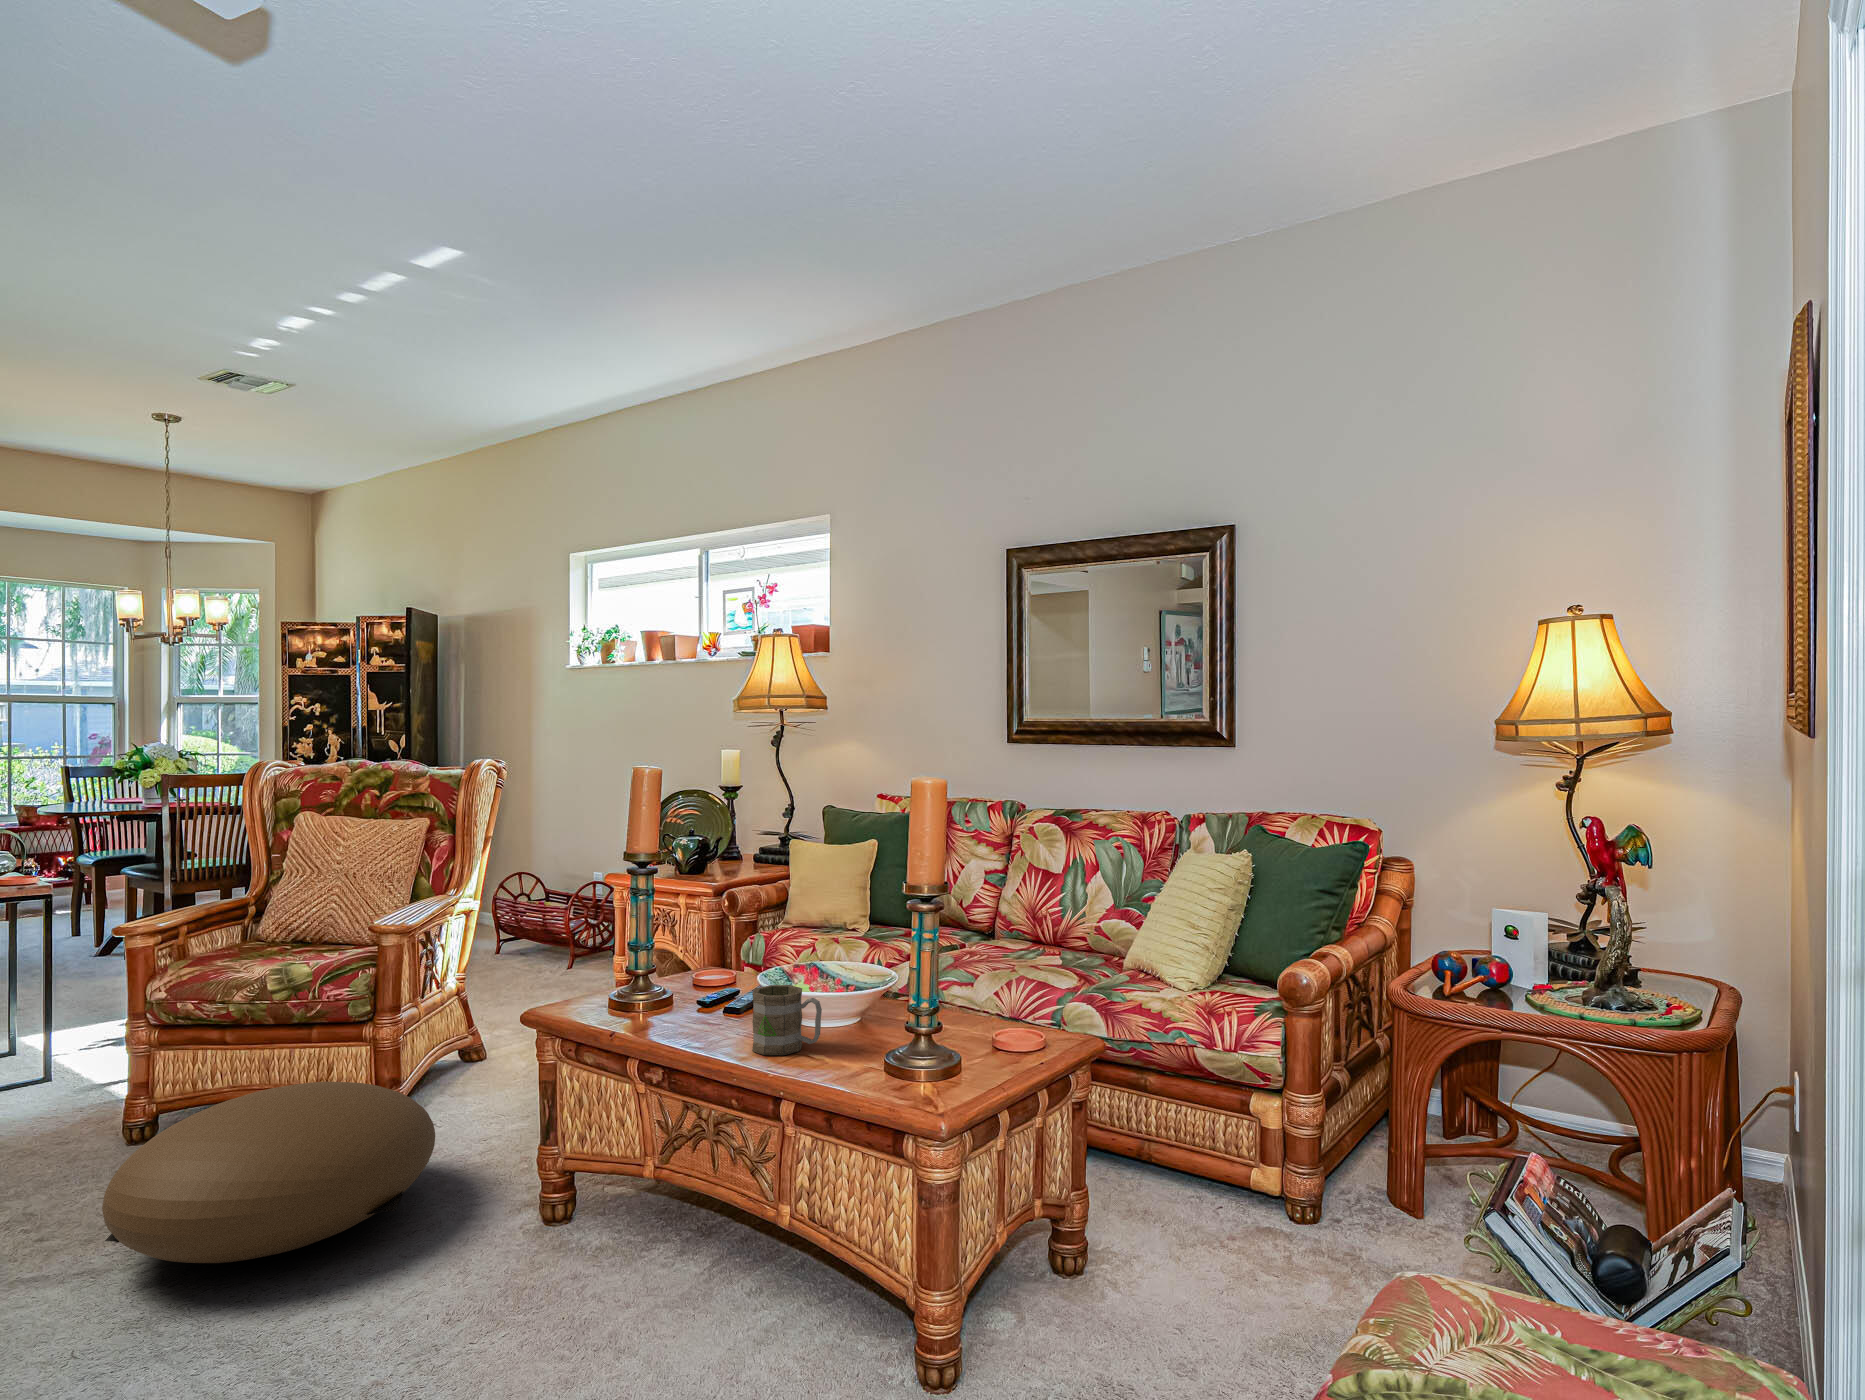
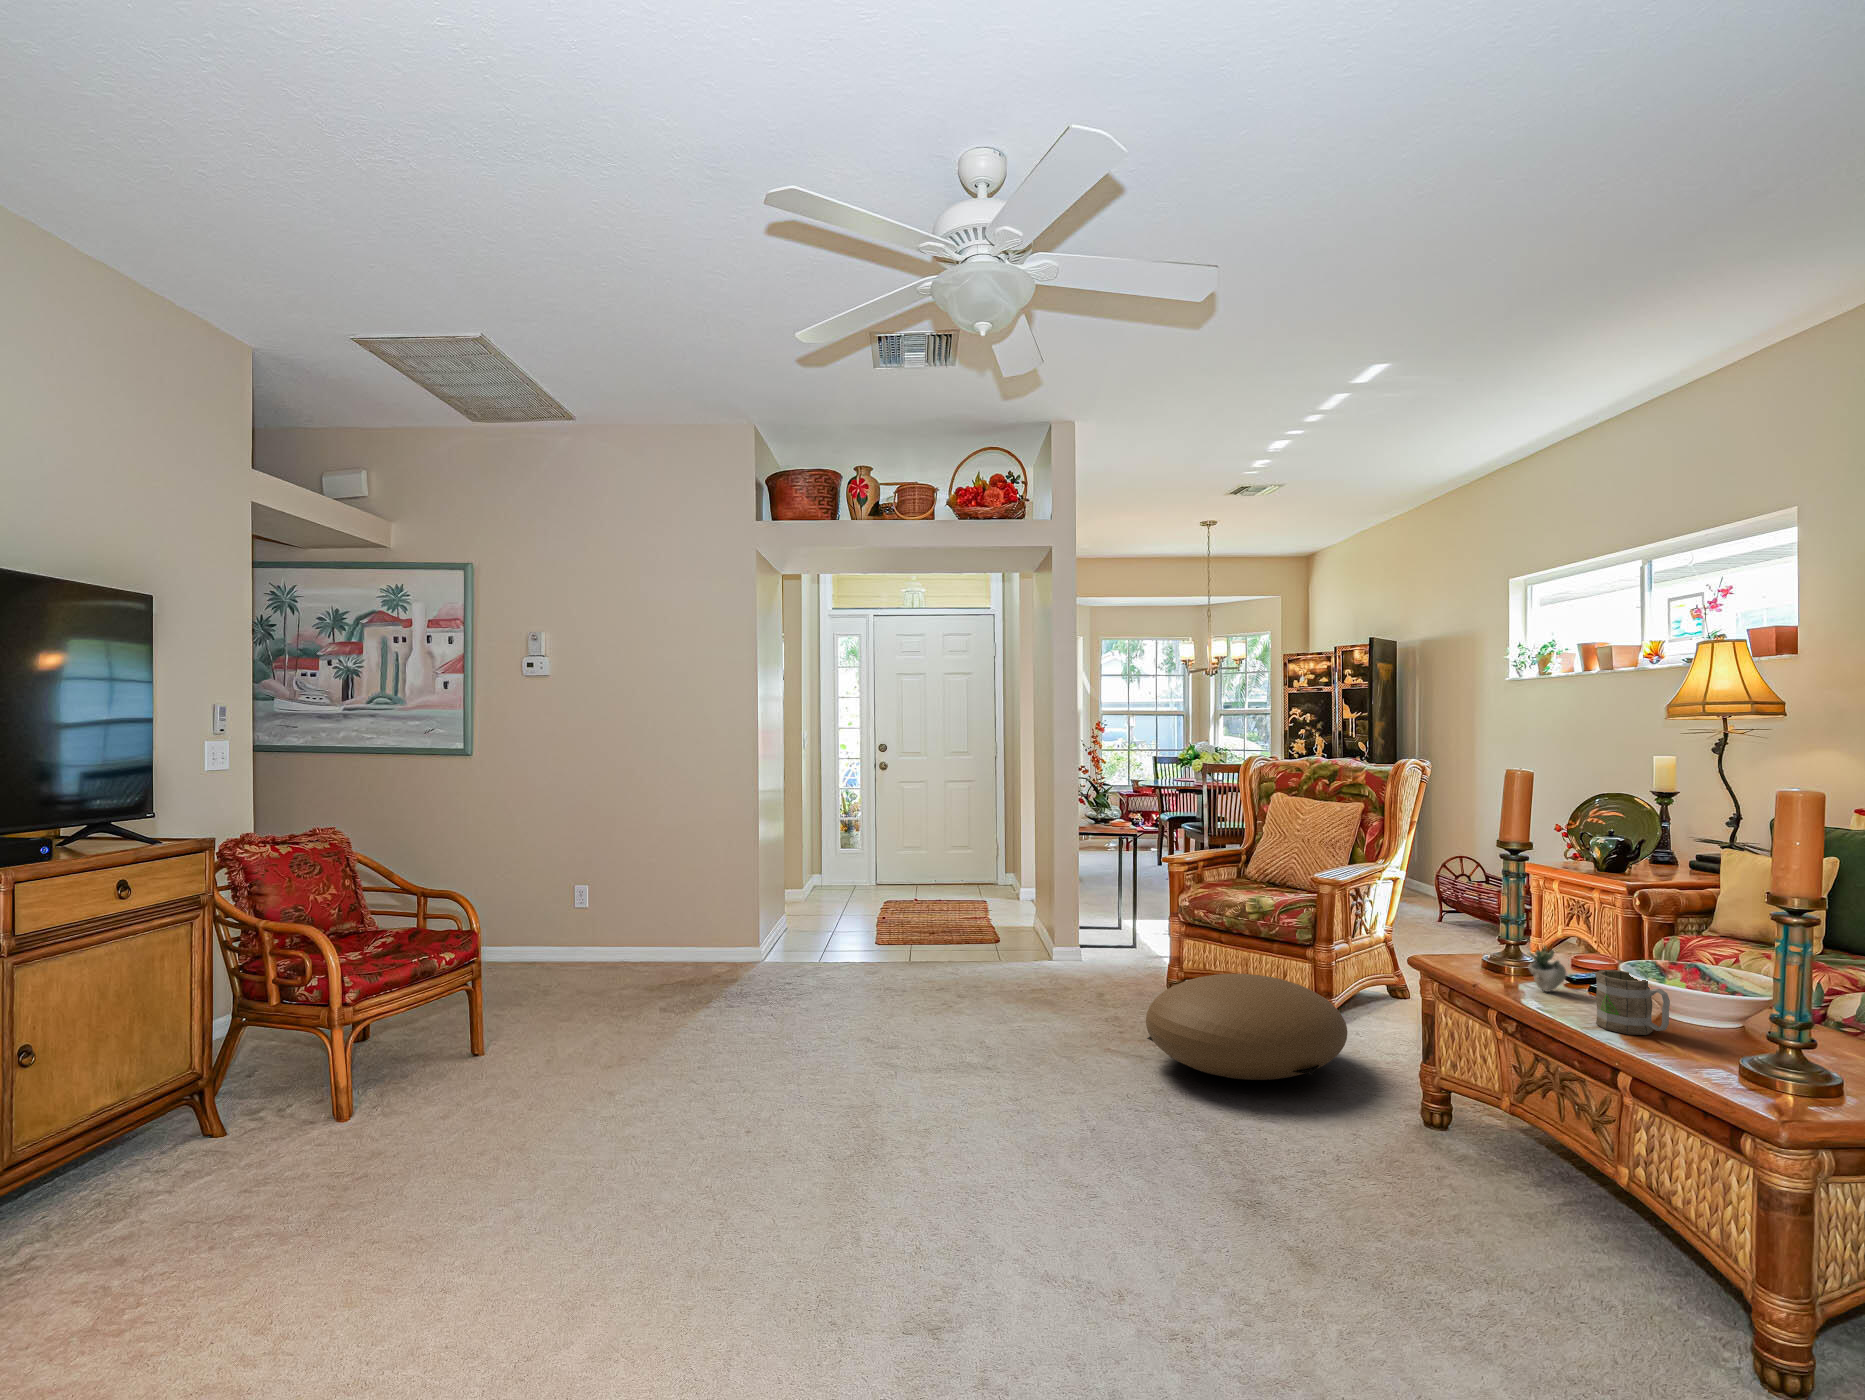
succulent plant: none [671,969,735,1024] -> present [1528,946,1566,992]

